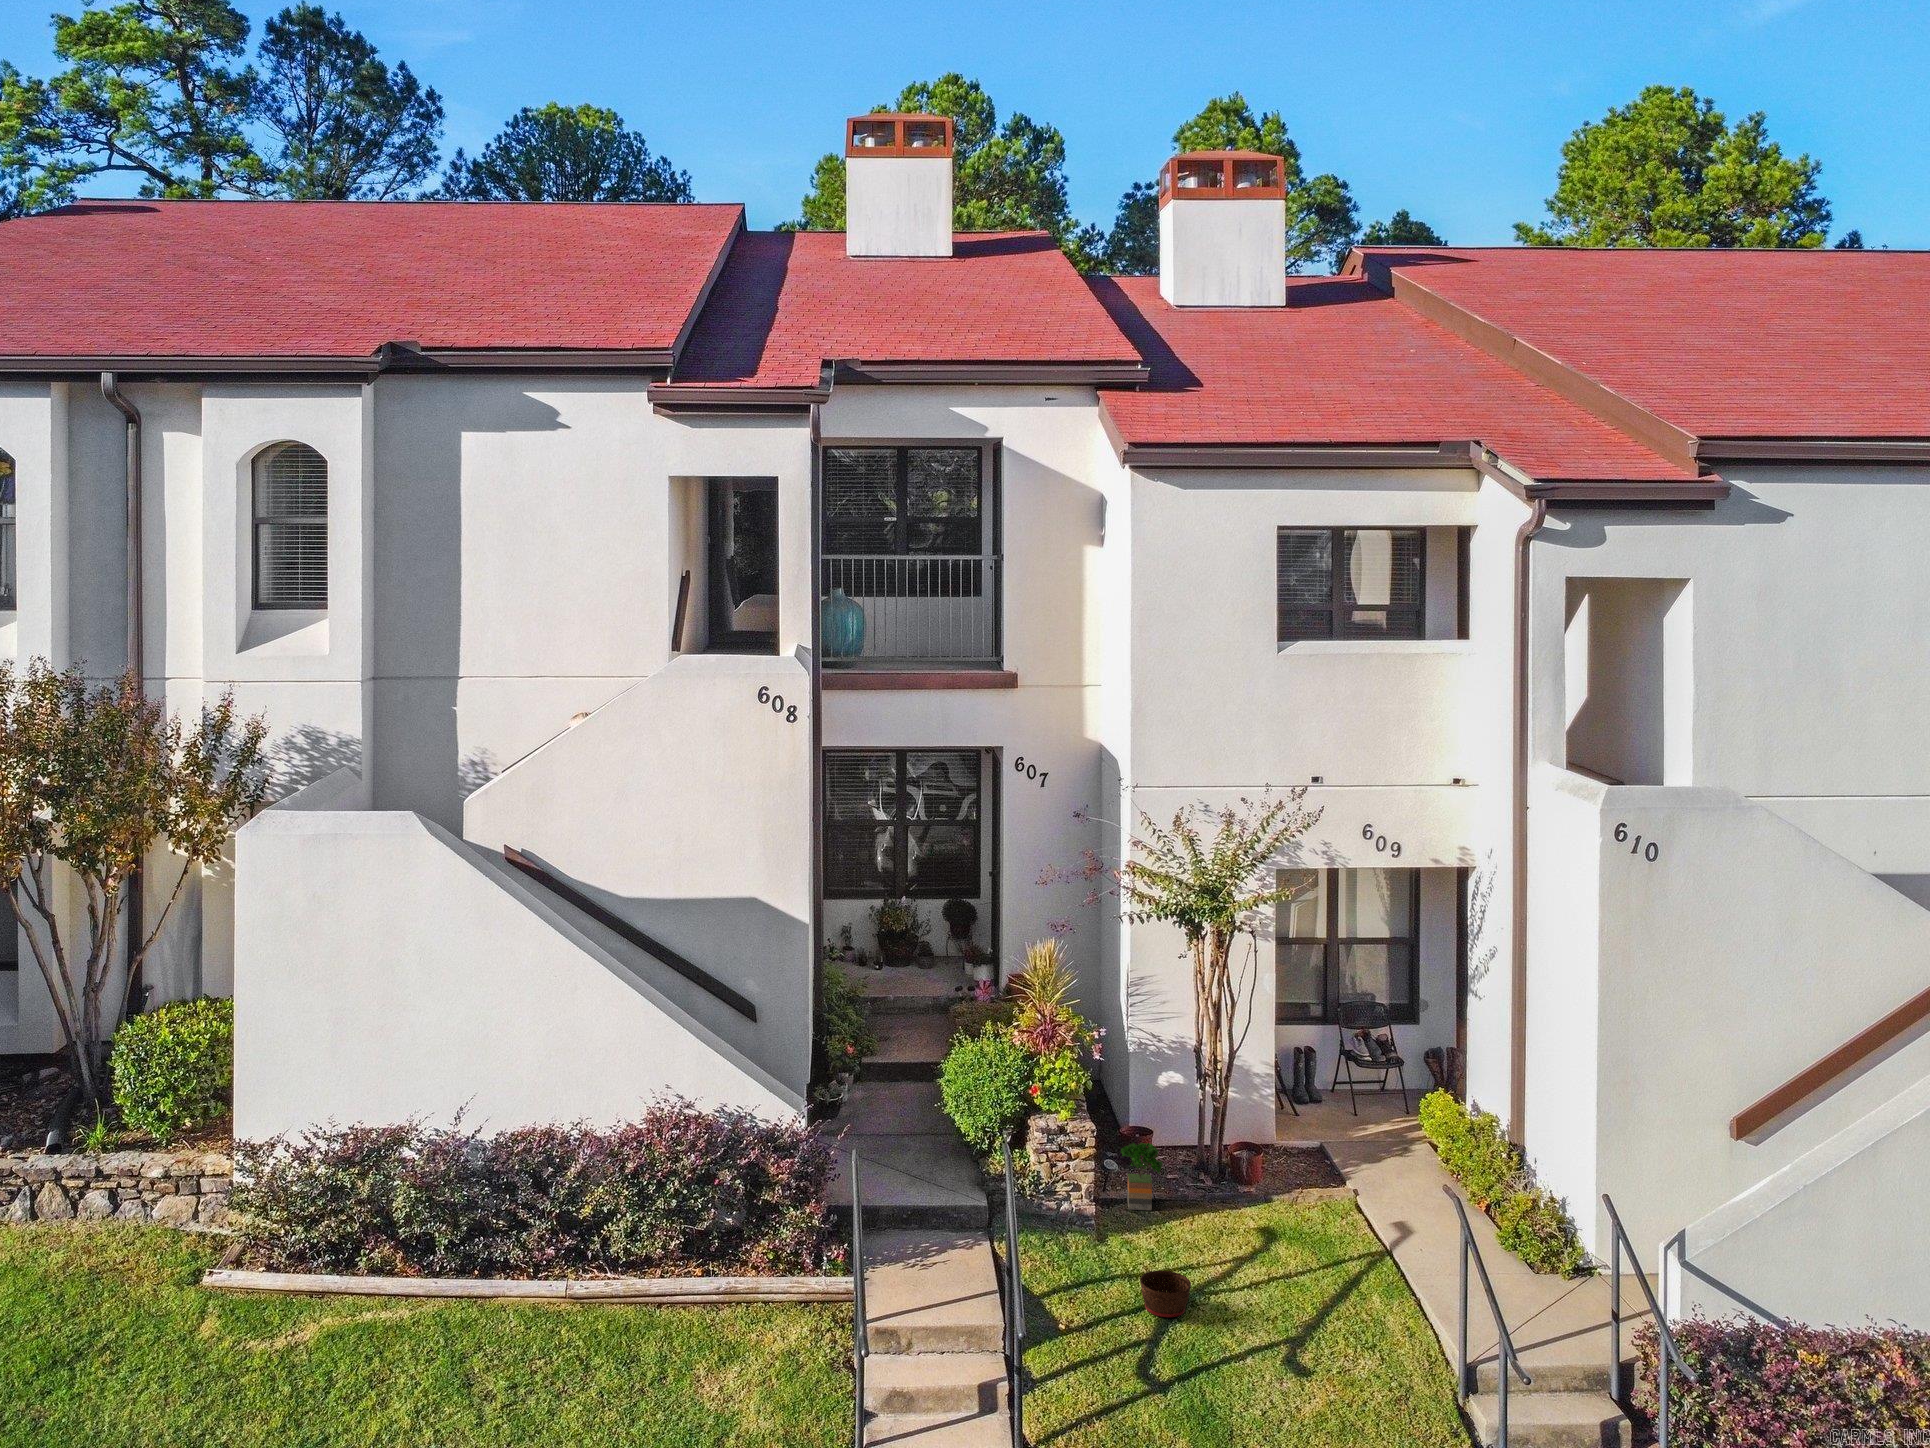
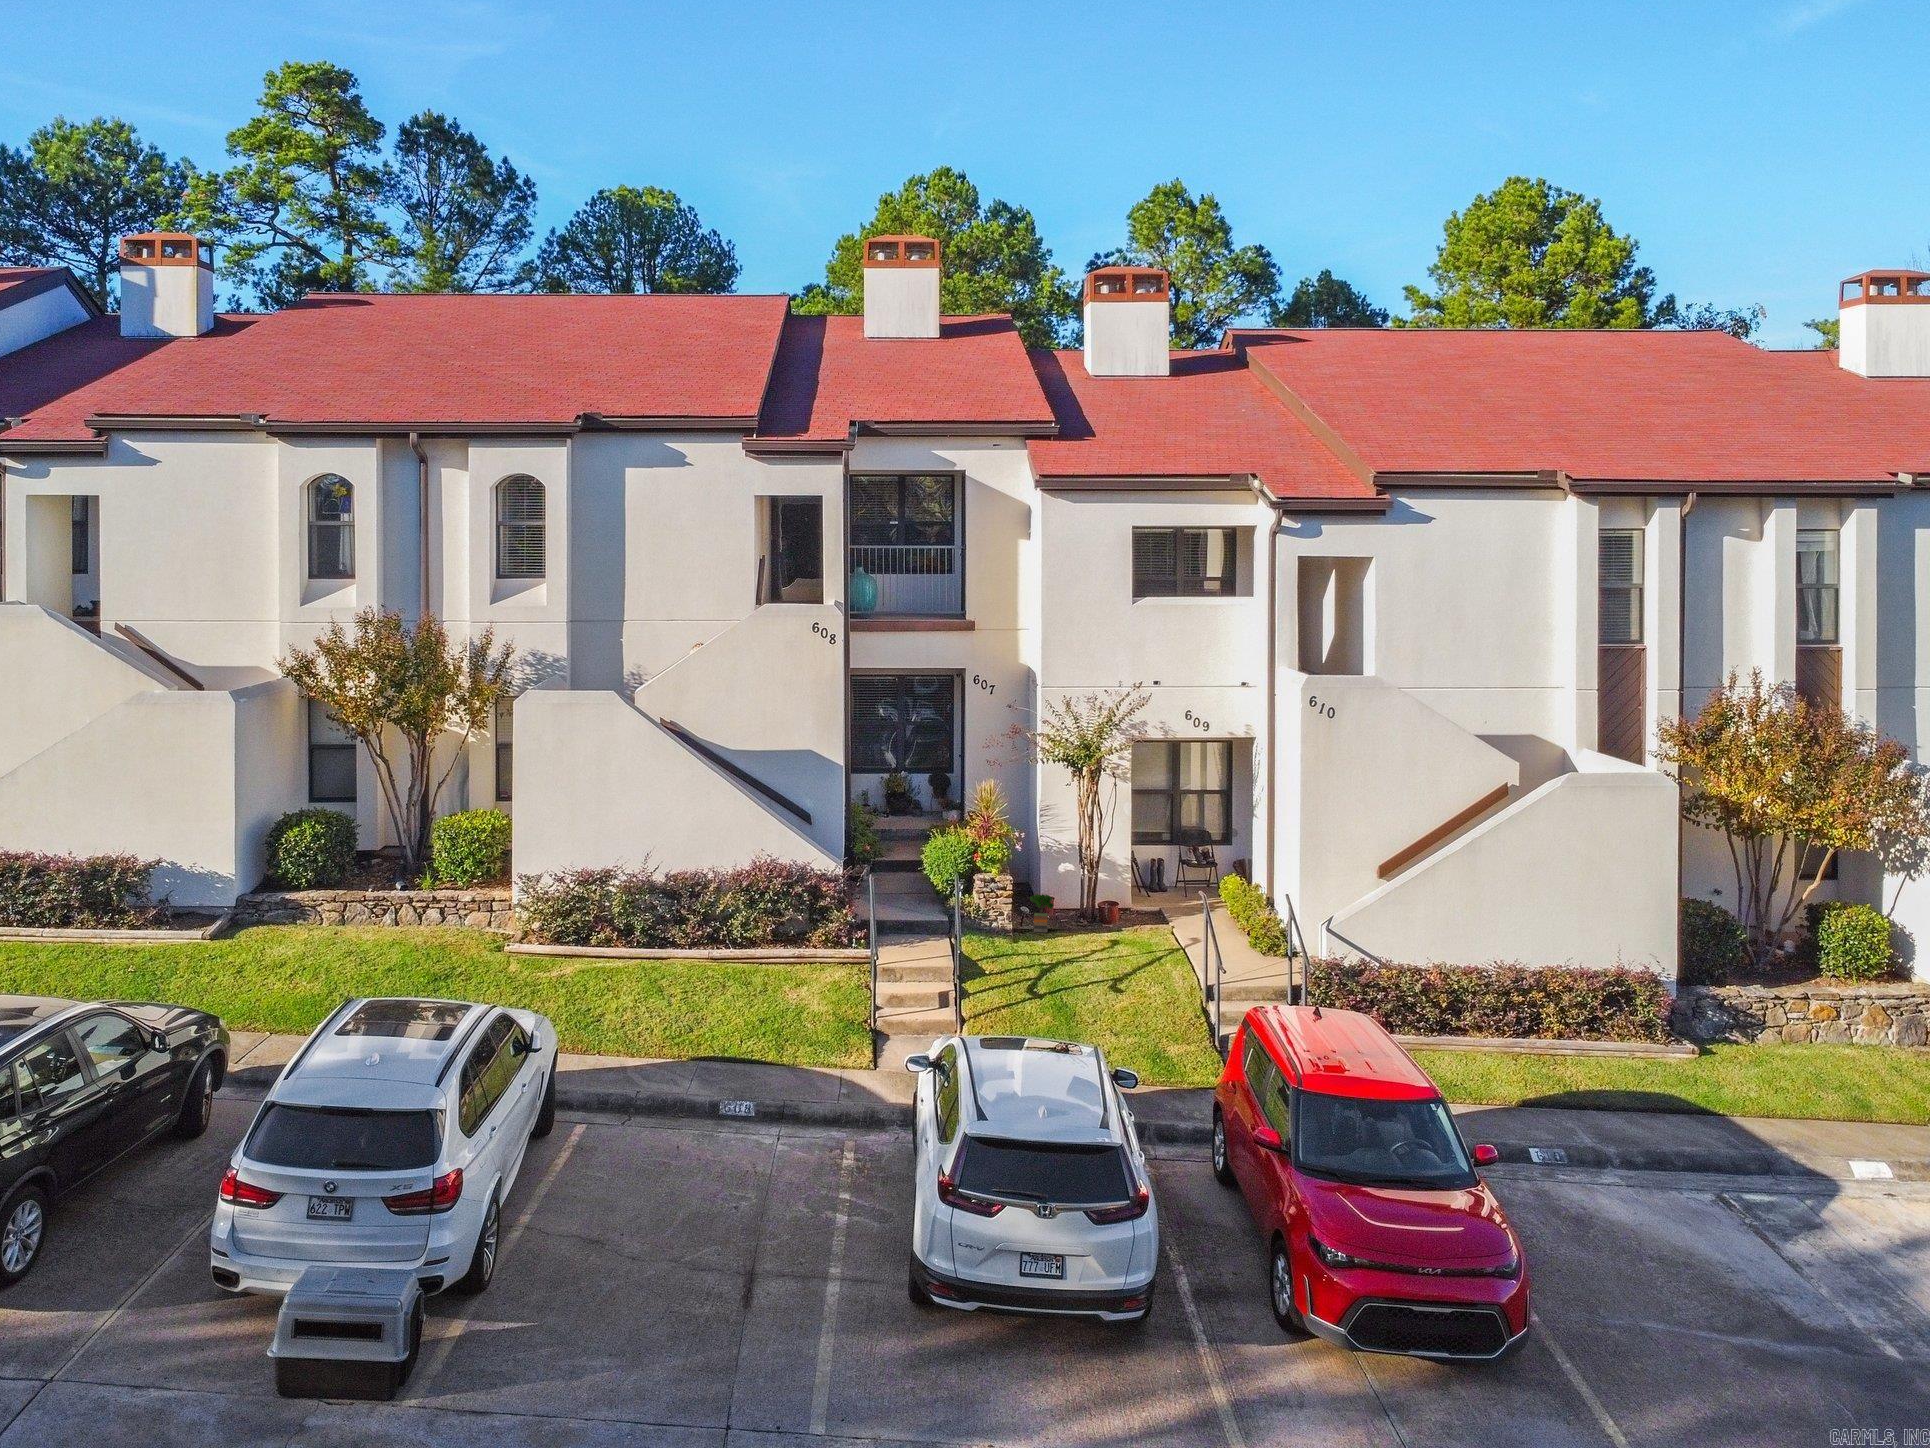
basket: present [1140,1270,1191,1317] -> none [1033,948,1061,969]

